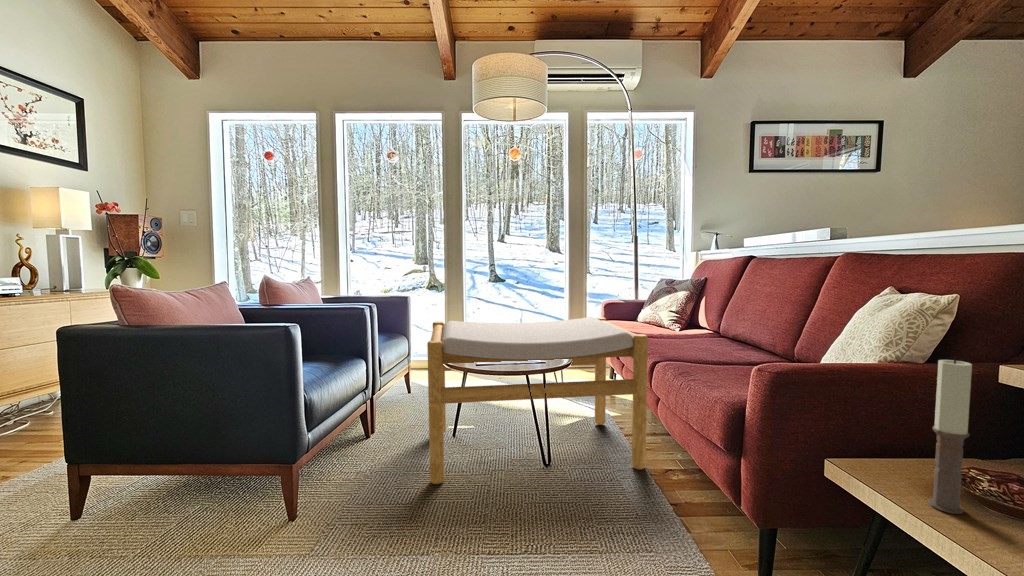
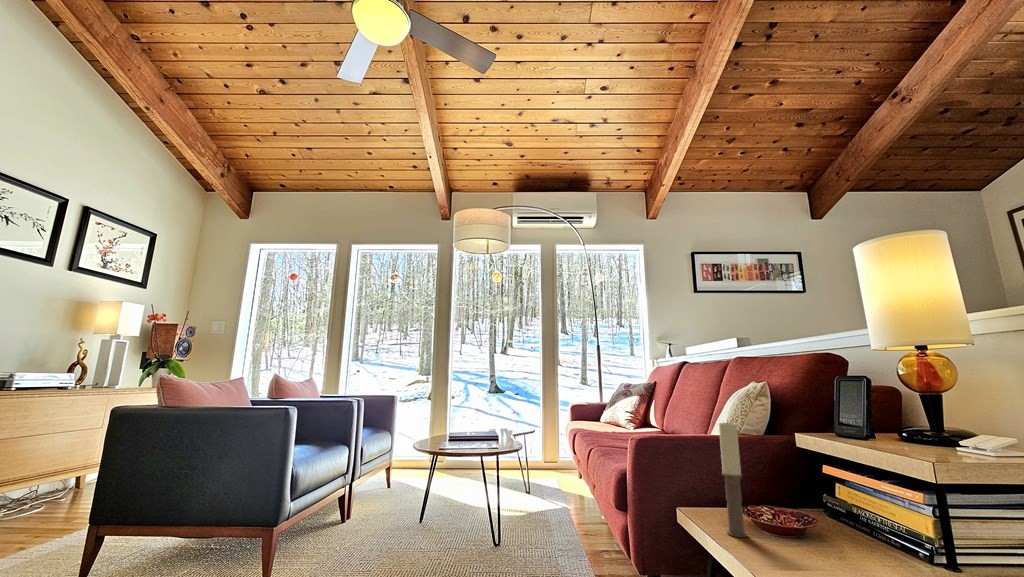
footstool: present [427,317,648,484] -> none [391,413,581,556]

